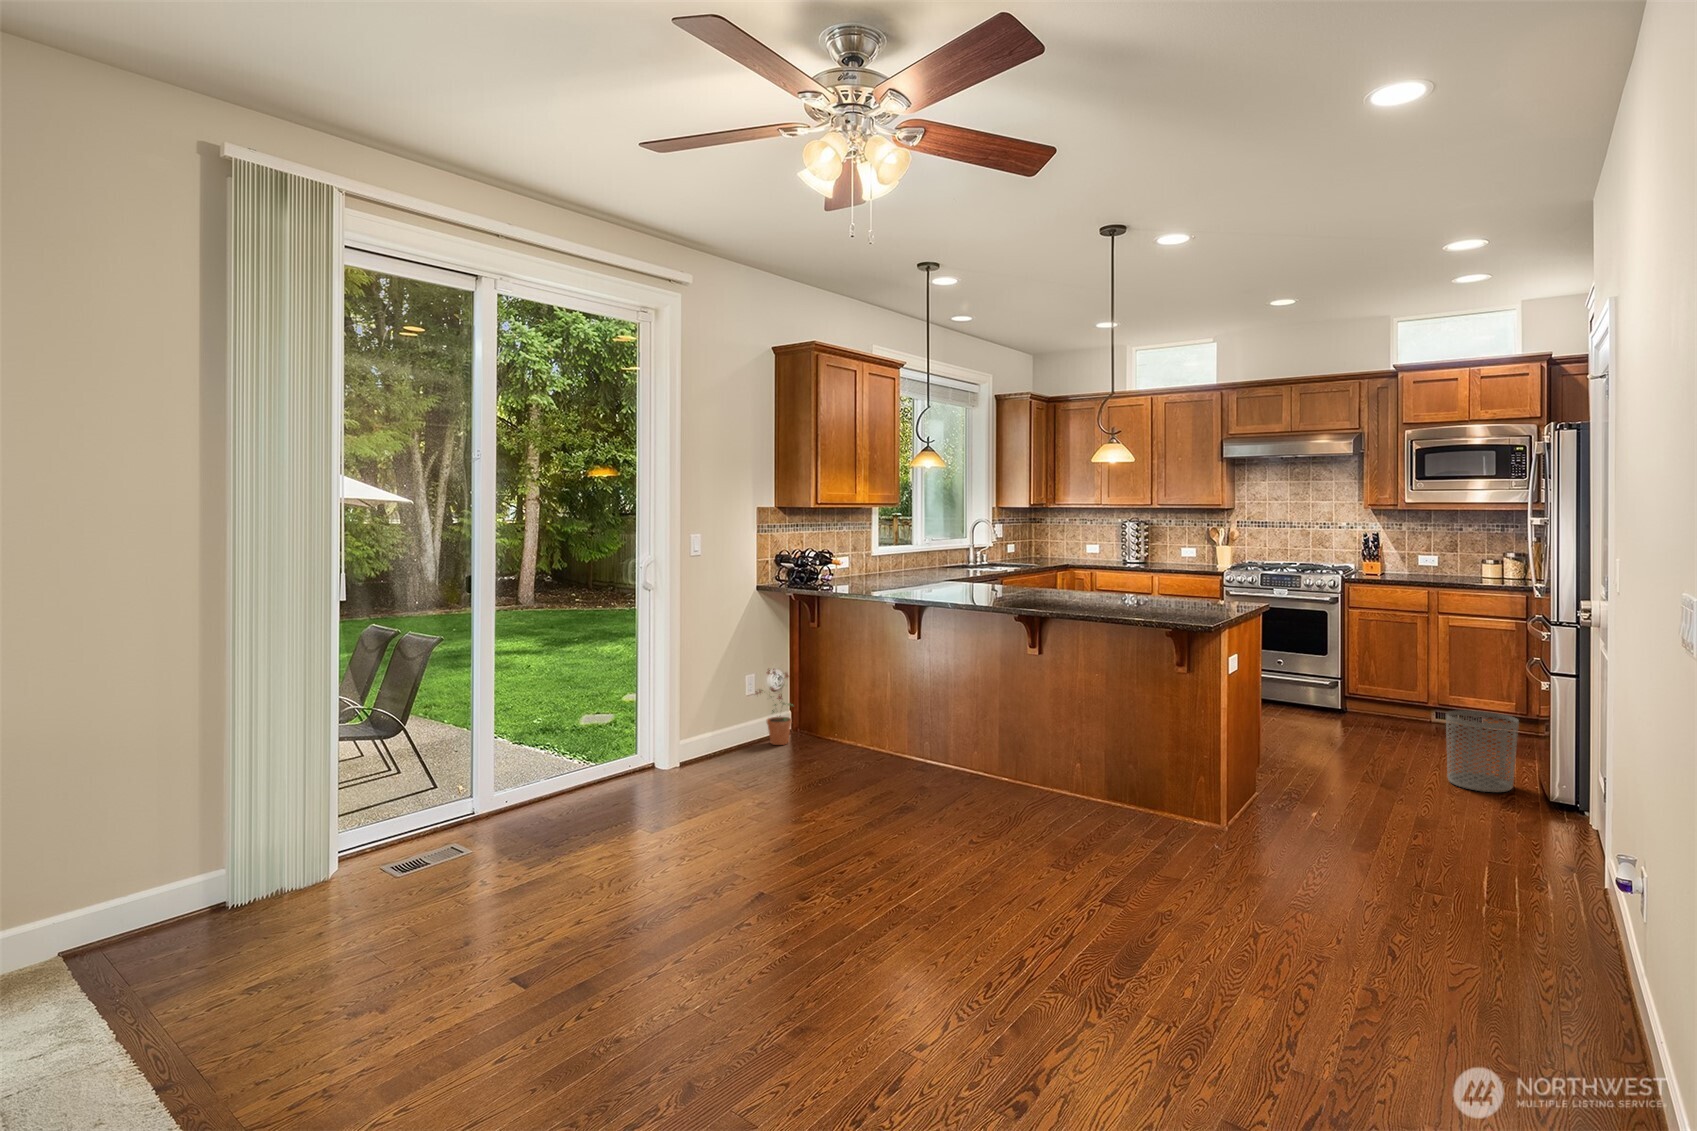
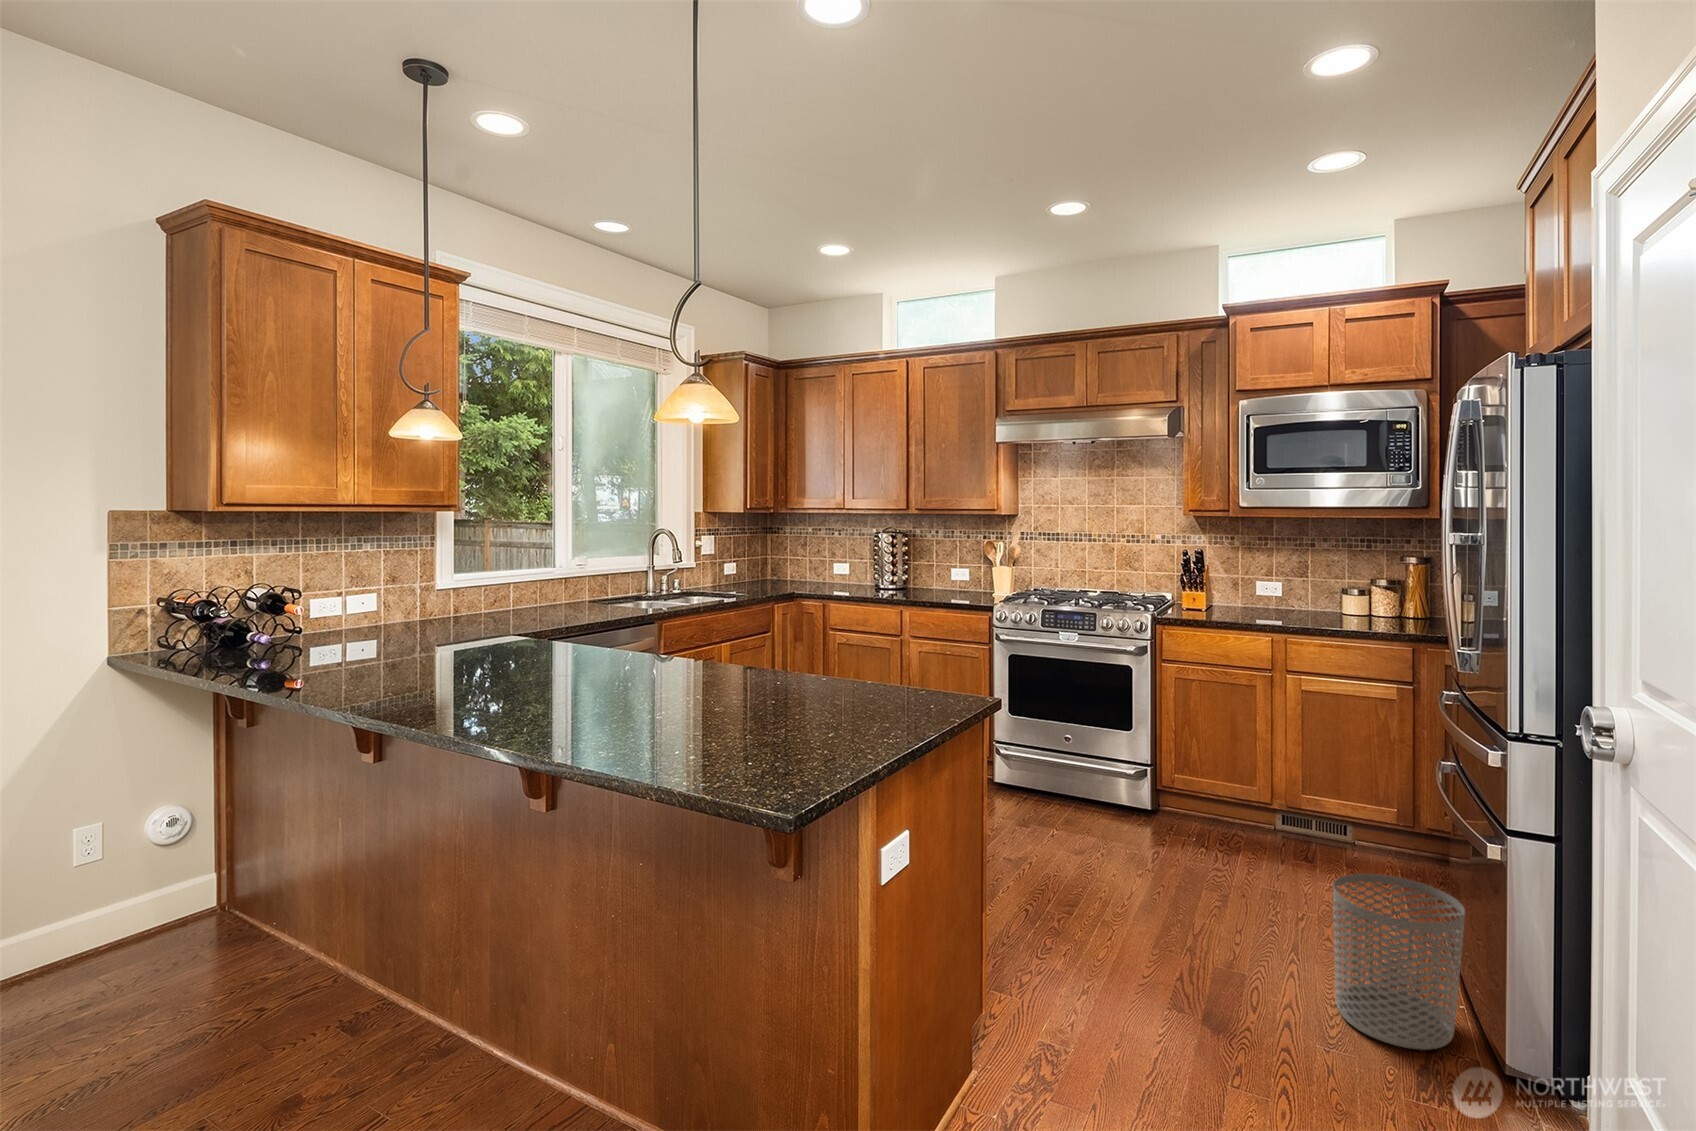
potted plant: present [756,669,793,745] -> none [88,808,177,962]

